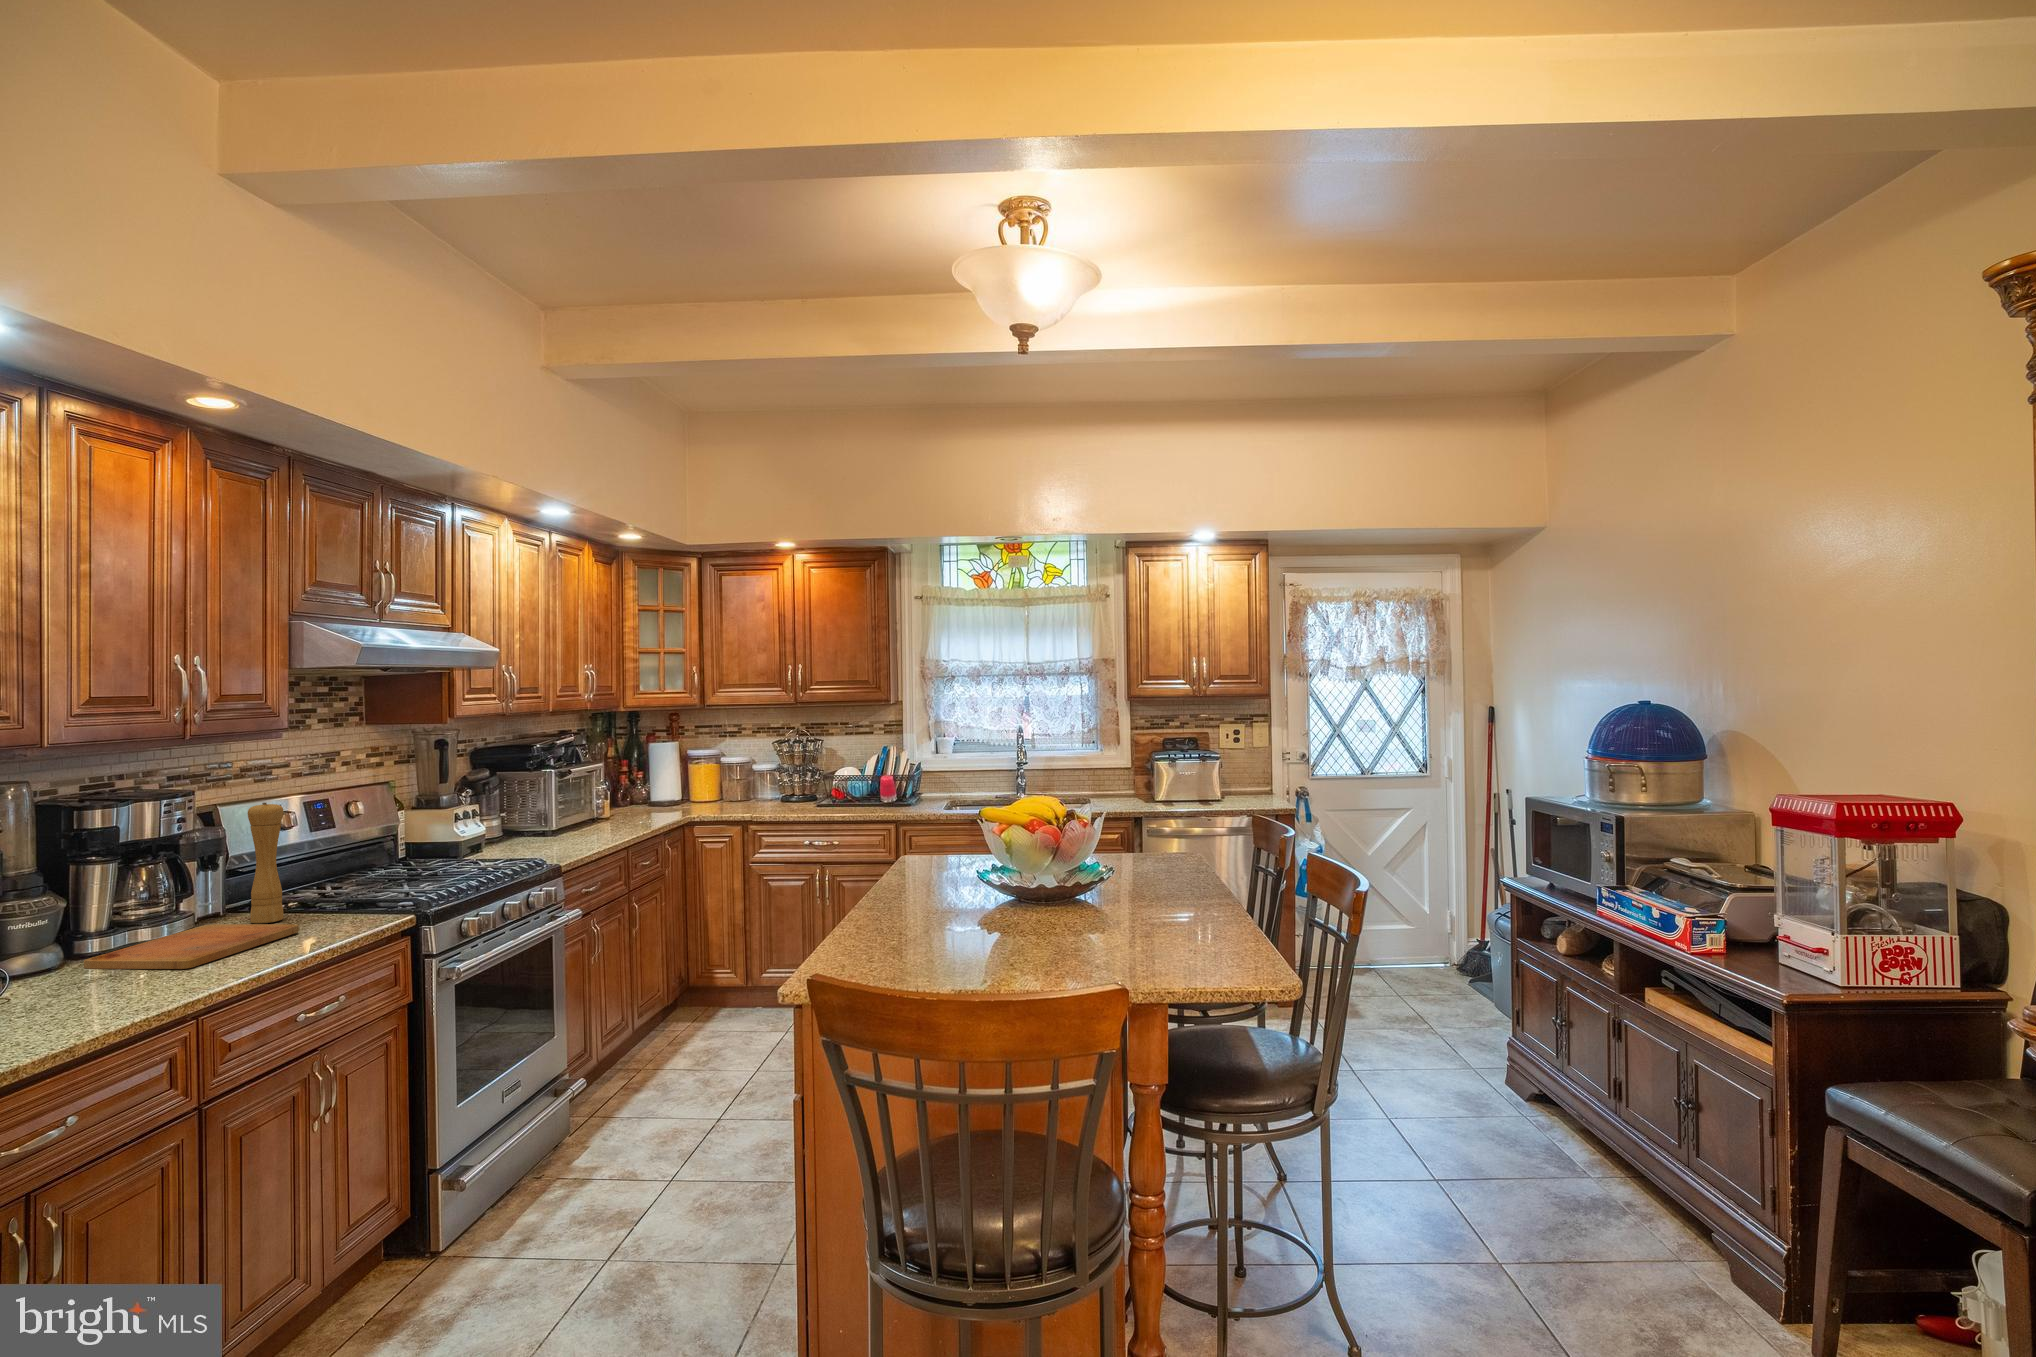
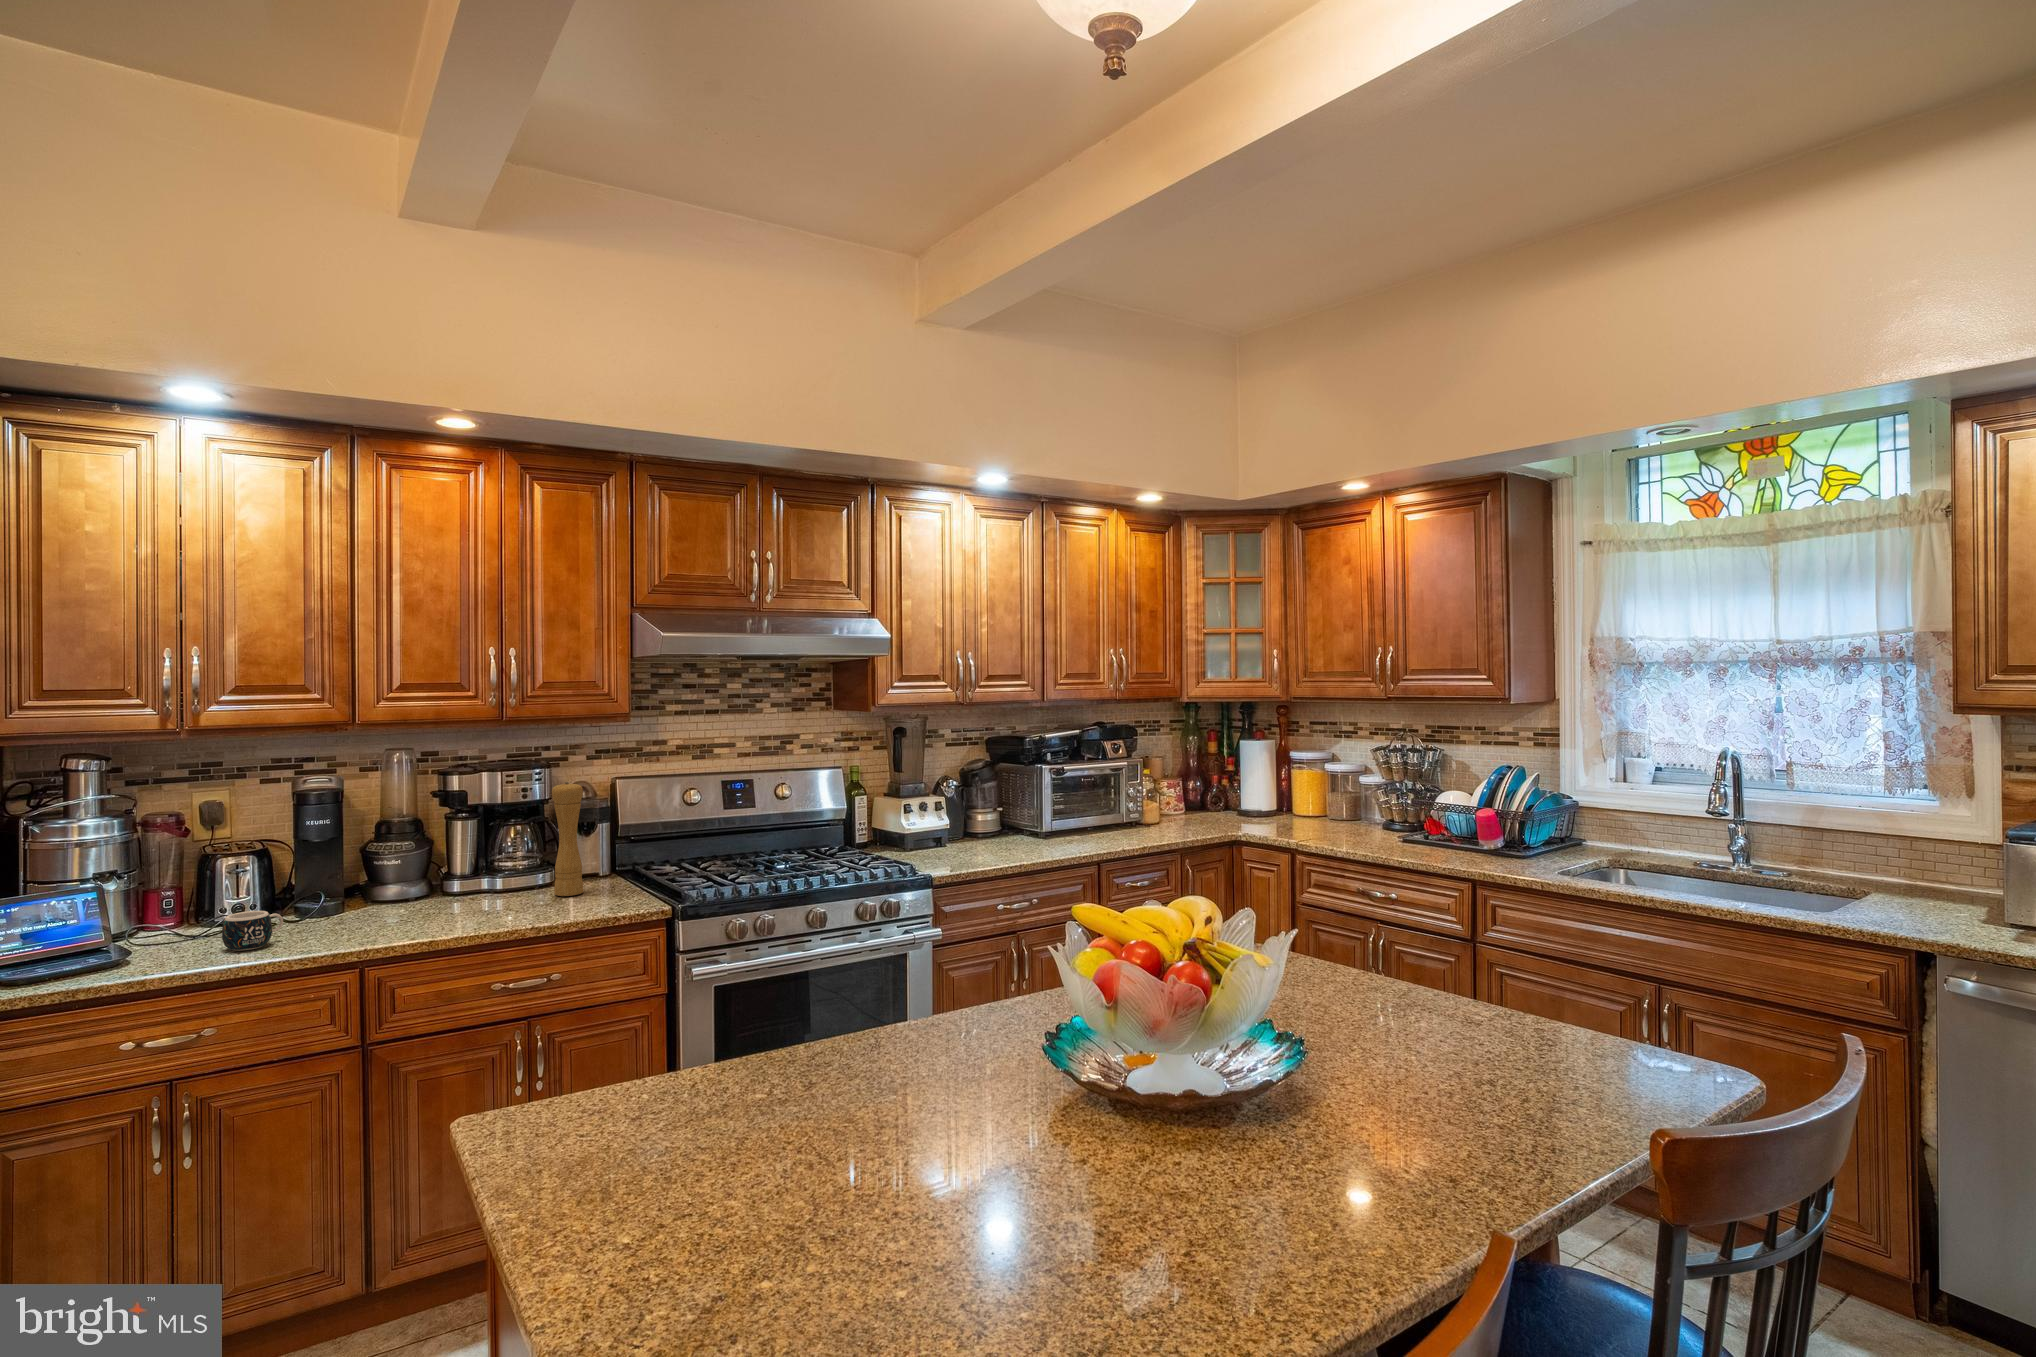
cutting board: present [84,924,299,969] -> none [365,890,536,932]
mug: none [47,959,108,1006] -> present [222,911,283,951]

